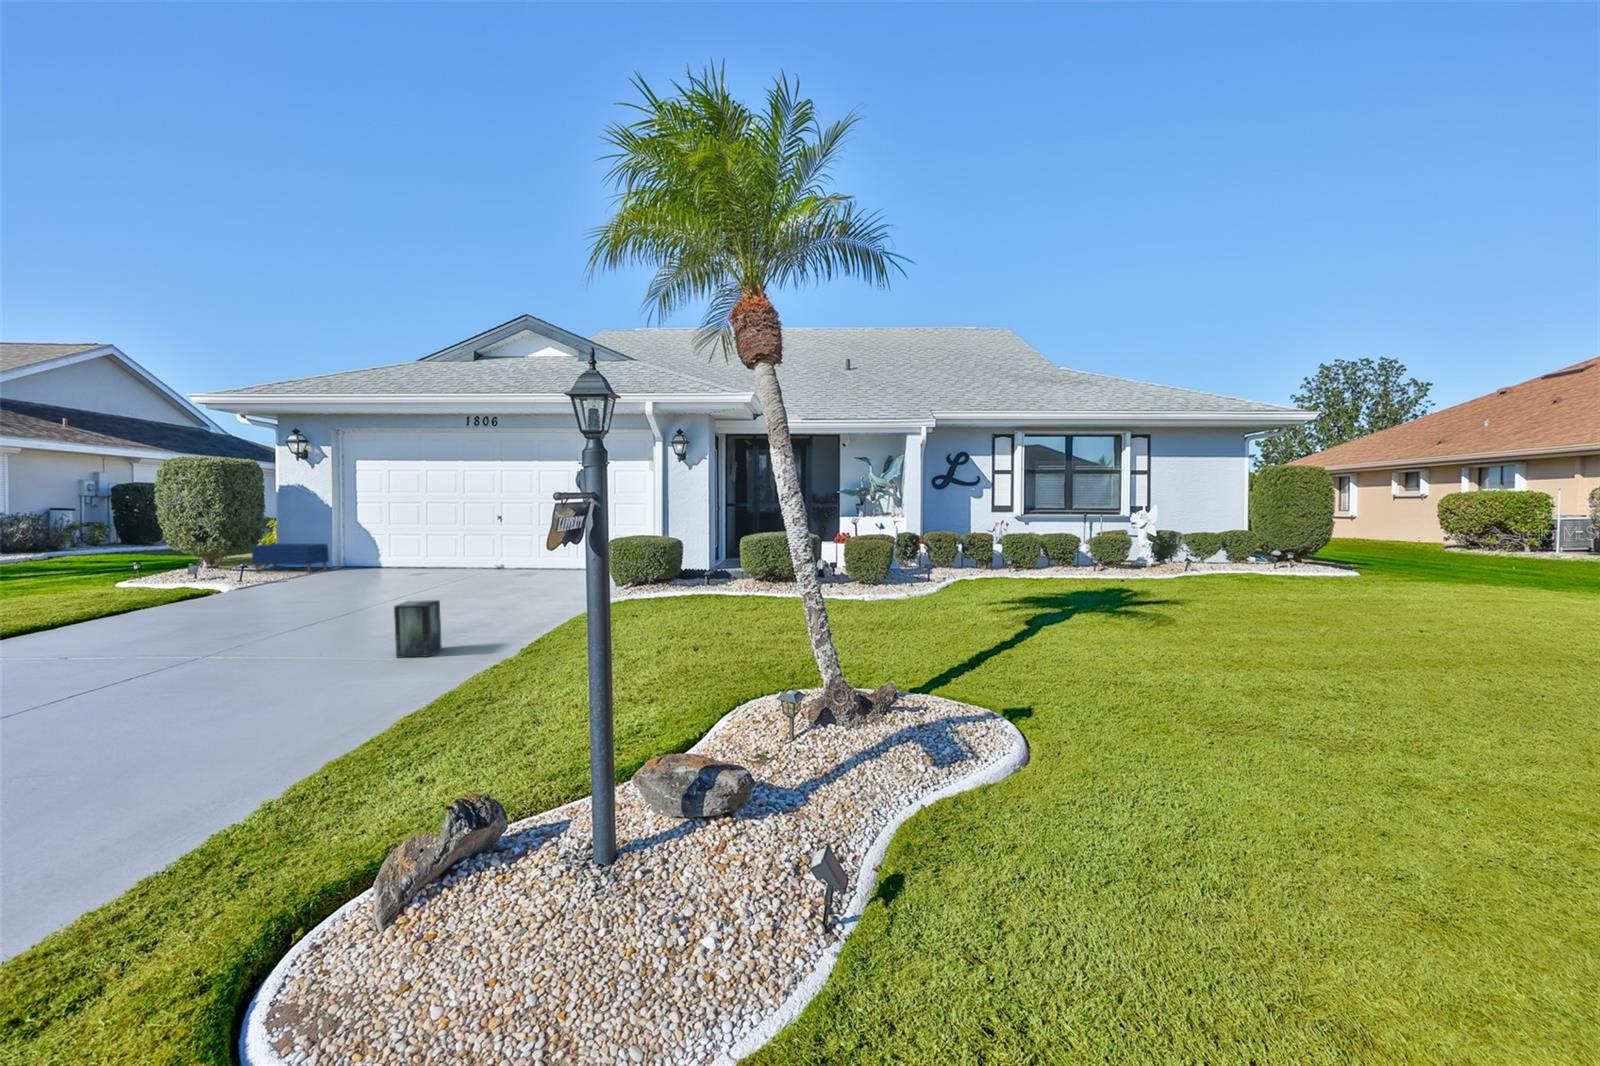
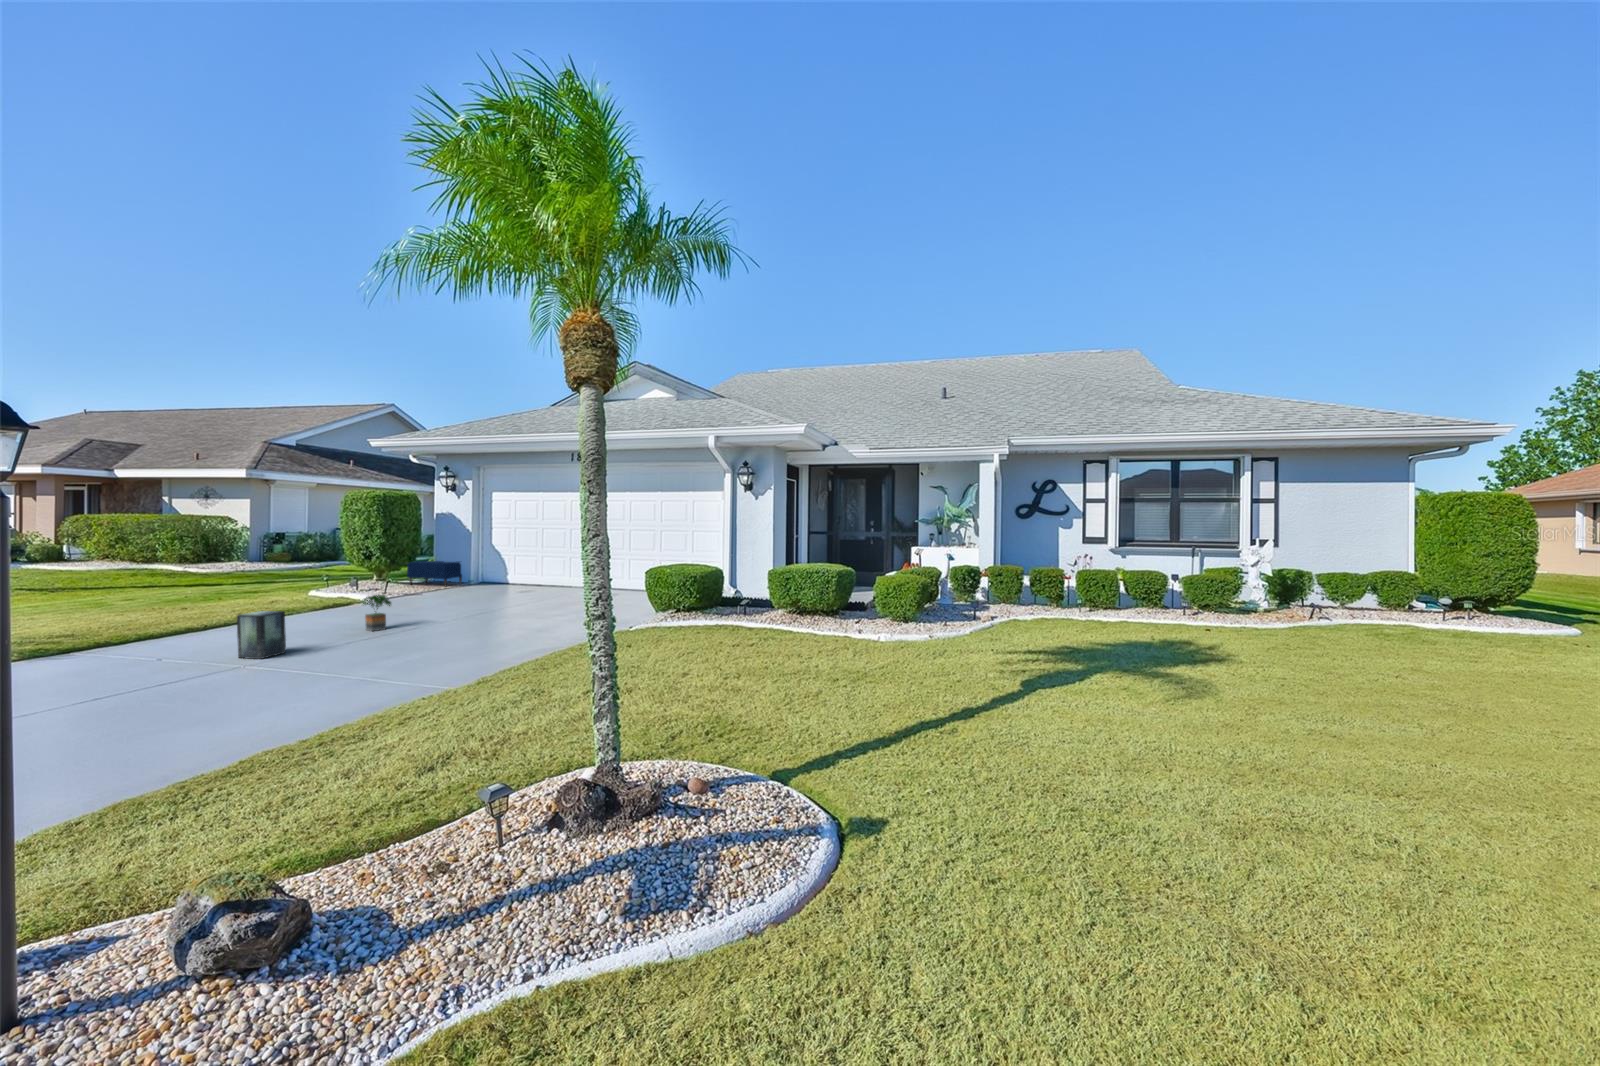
potted tree: none [267,579,307,622] -> present [362,595,391,631]
storage box: present [394,600,442,658] -> present [237,611,286,659]

